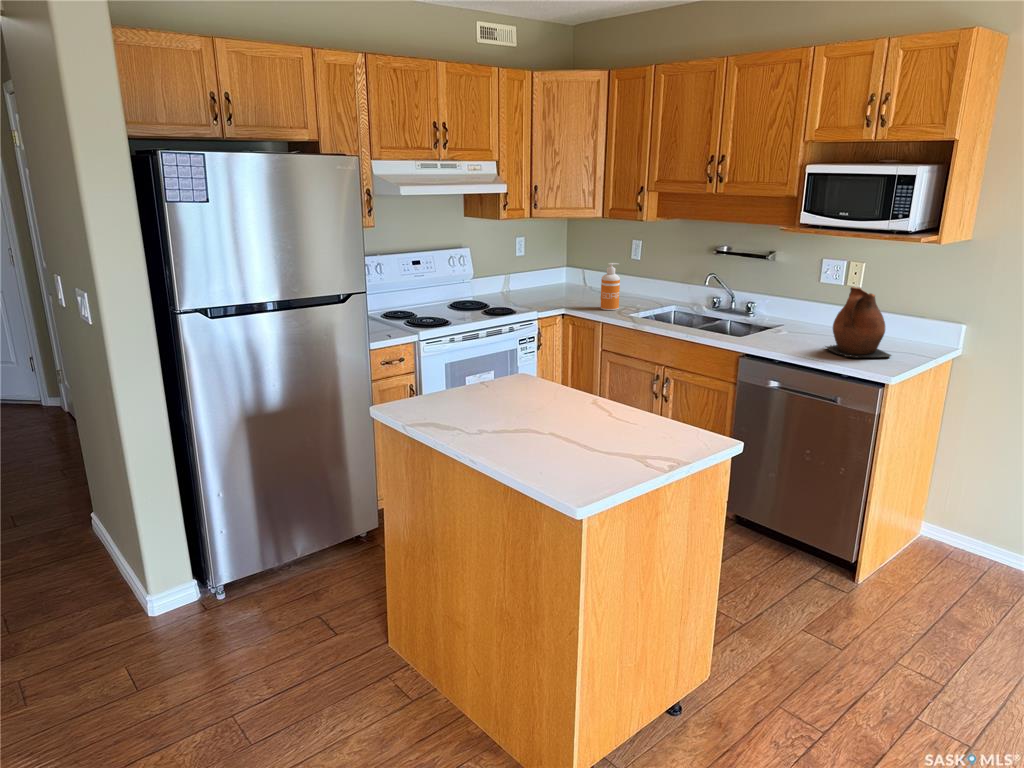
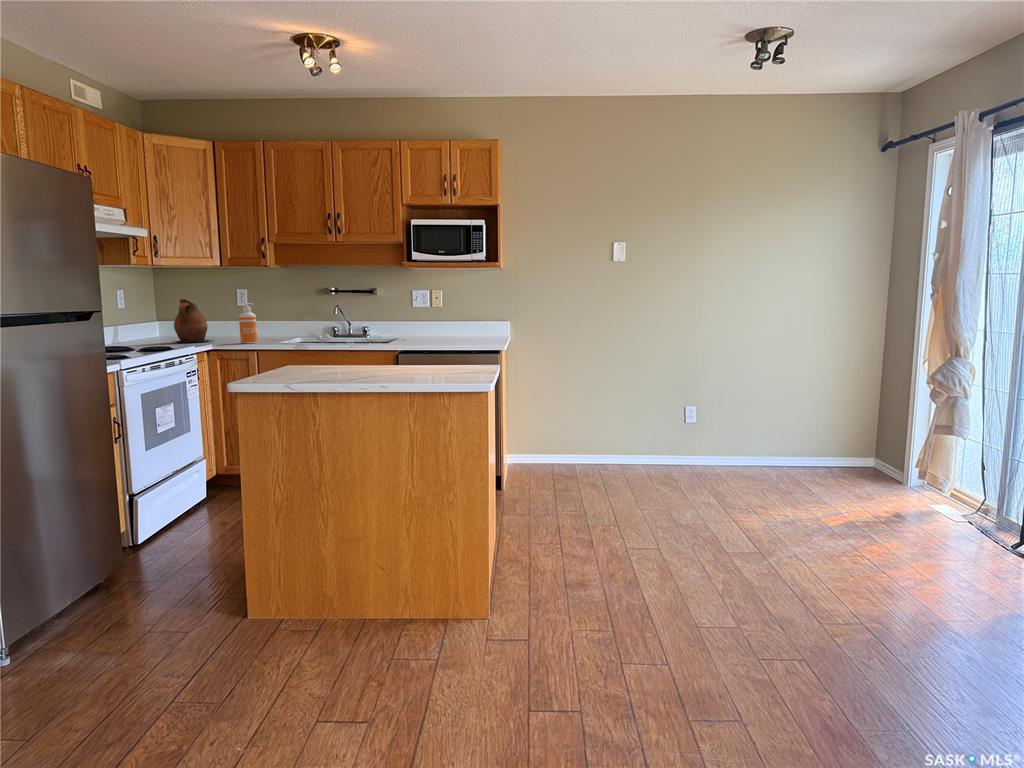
ceramic pitcher: present [825,287,891,357] -> present [174,299,214,342]

